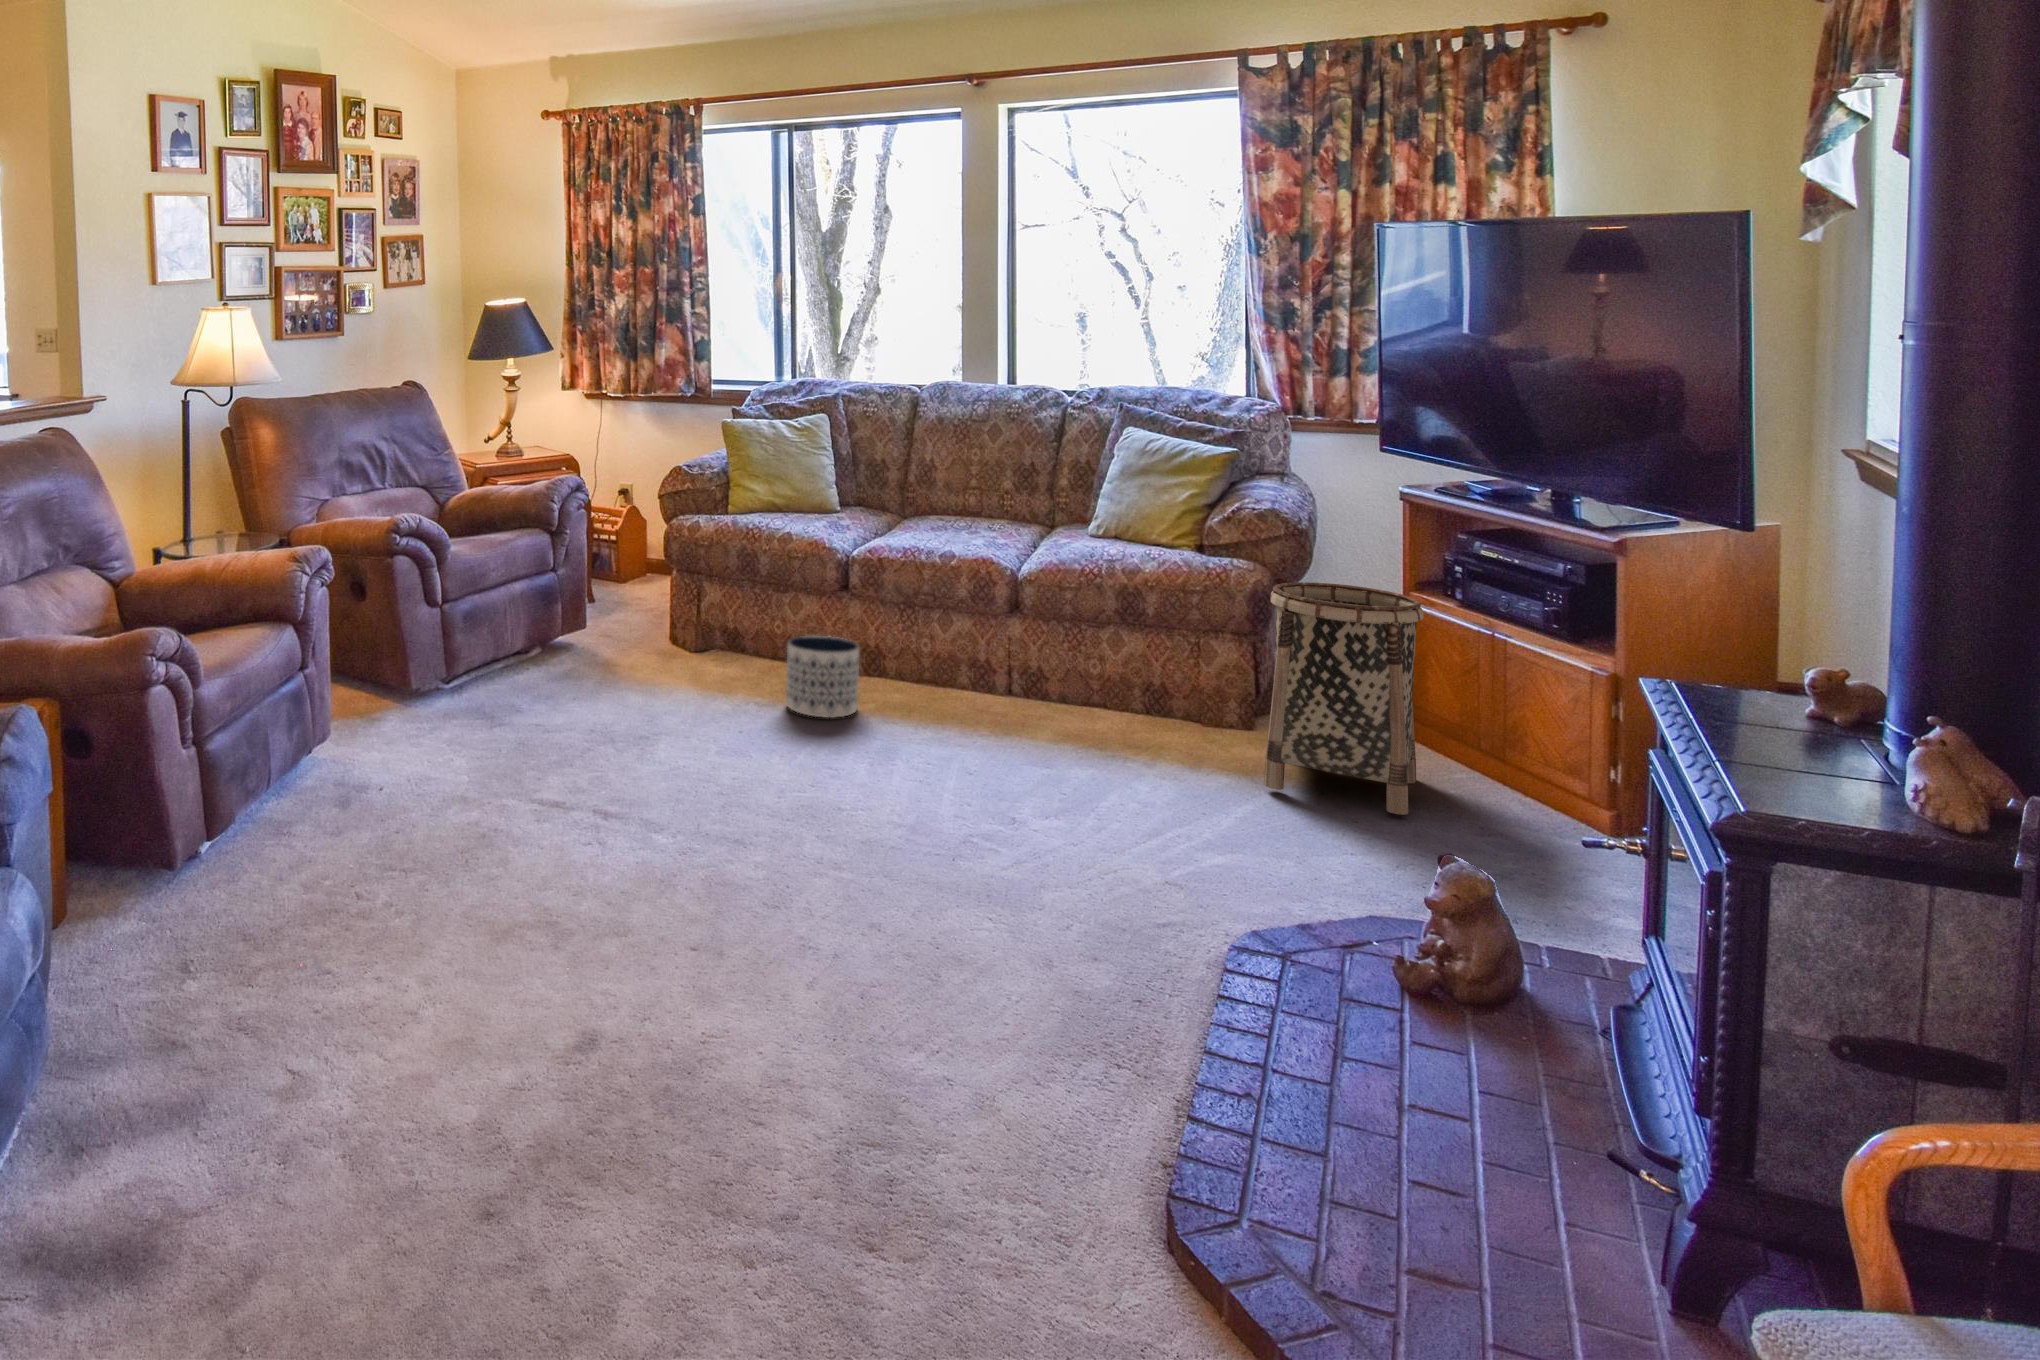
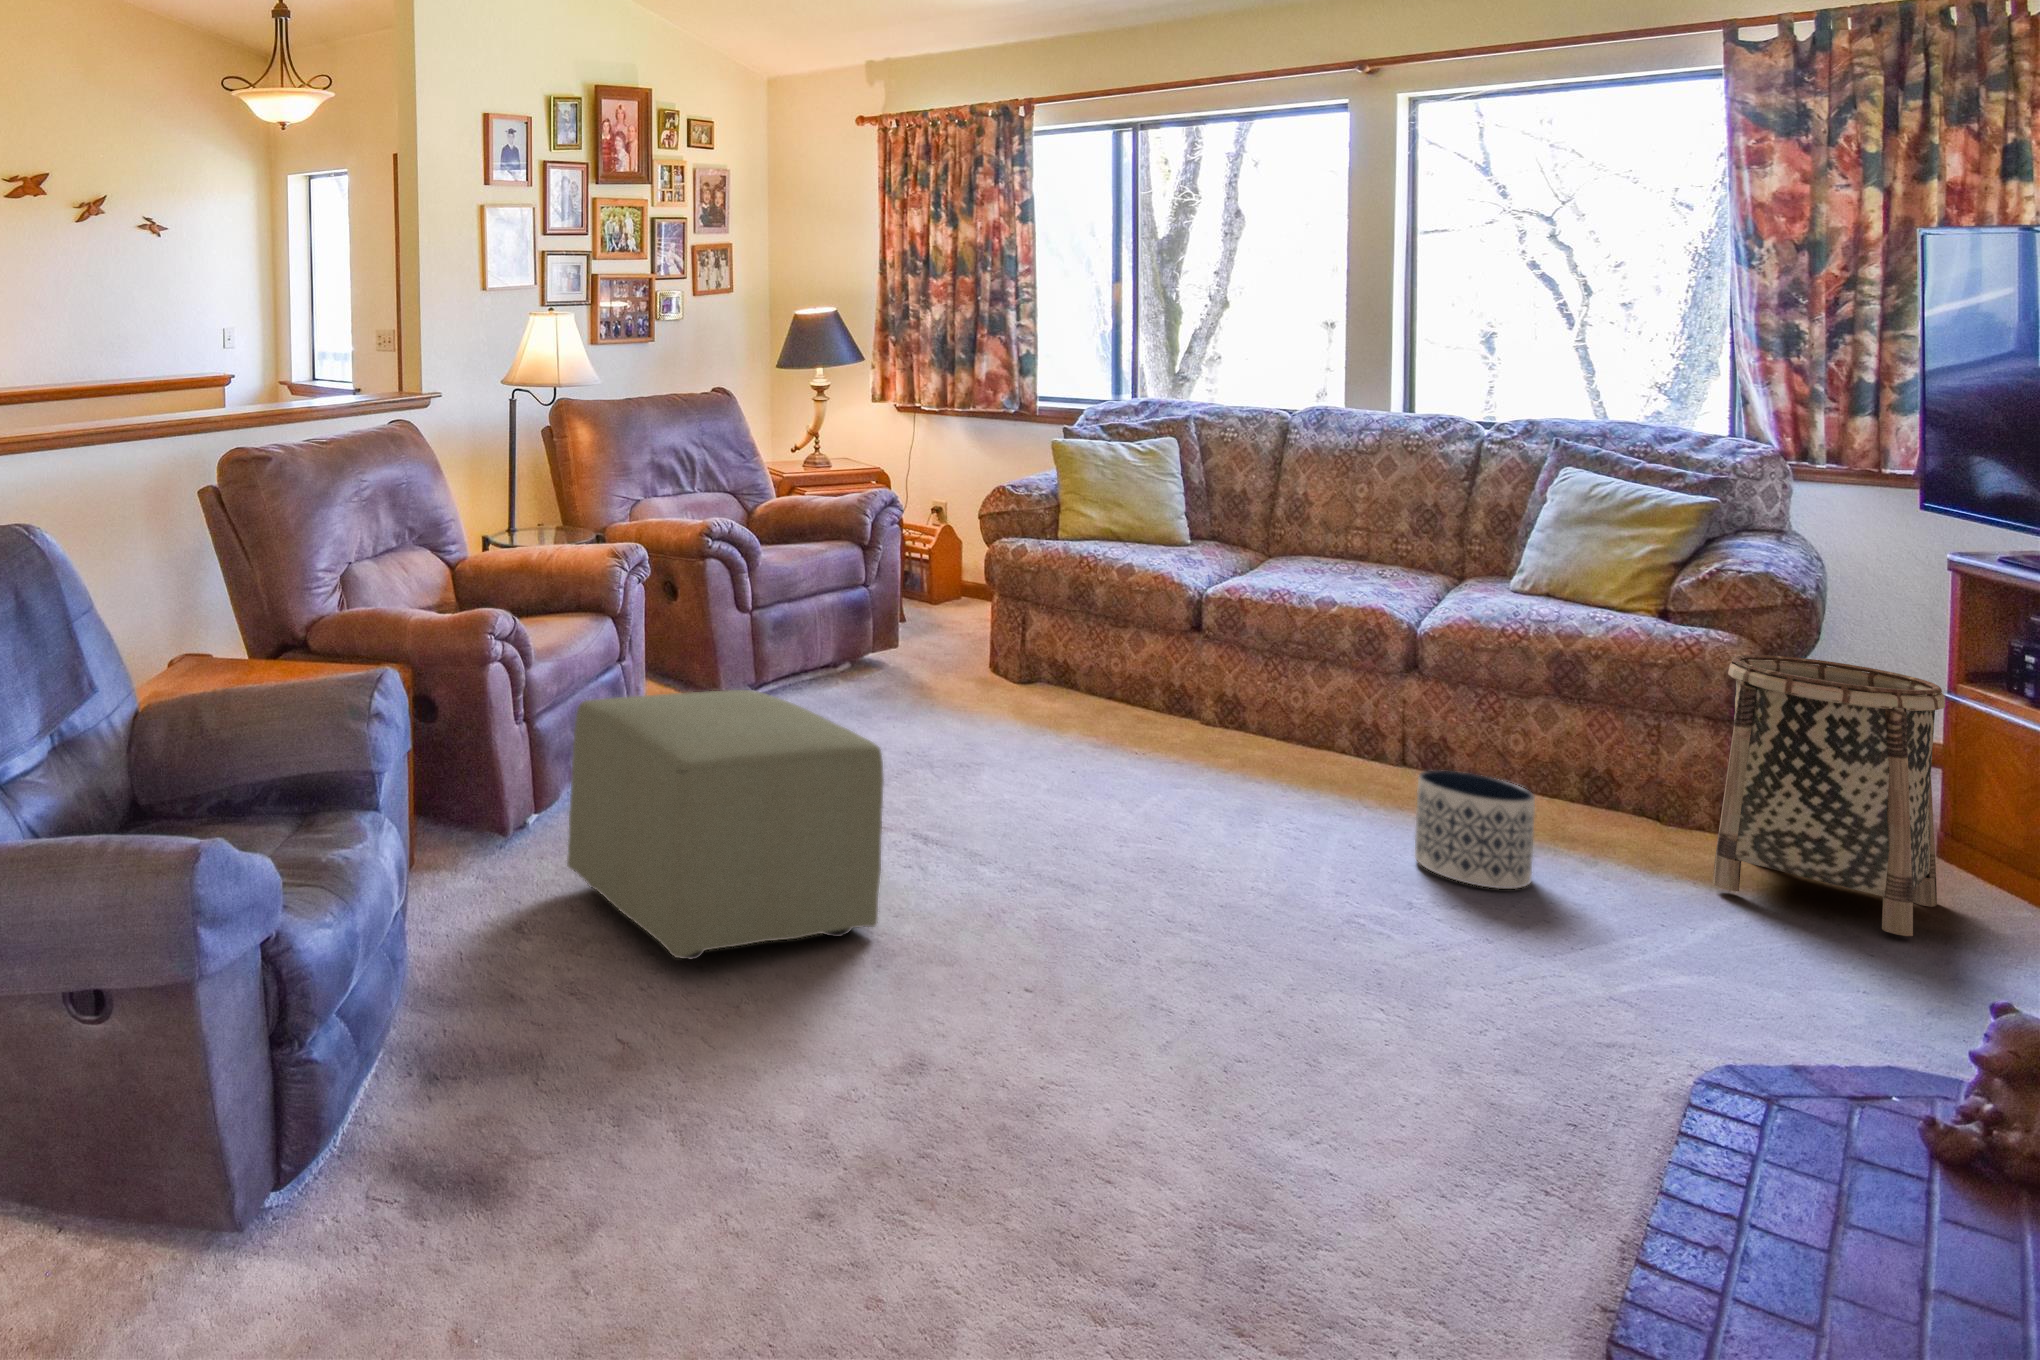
planter: present [786,636,859,718] -> present [1415,770,1535,889]
ottoman: none [226,699,568,1025] -> present [567,690,884,959]

